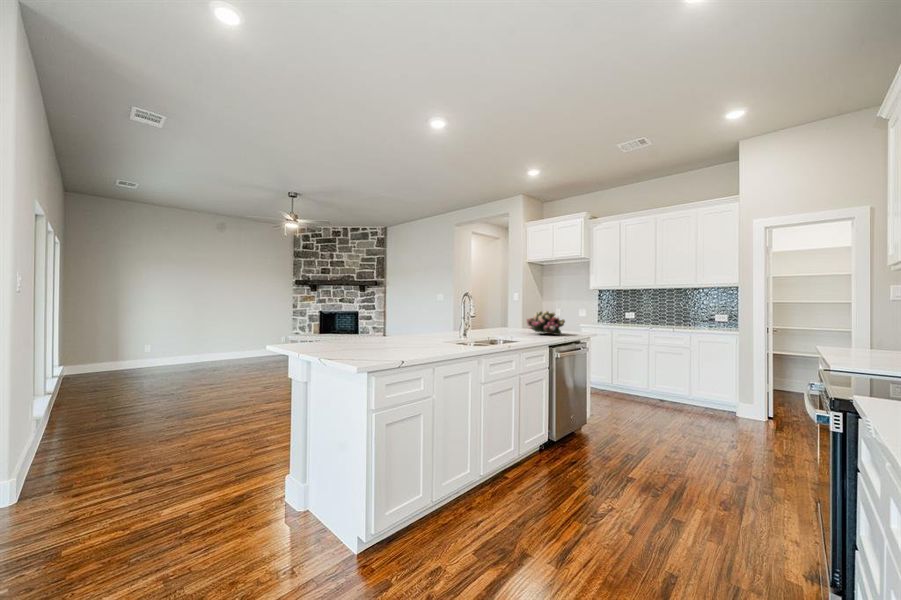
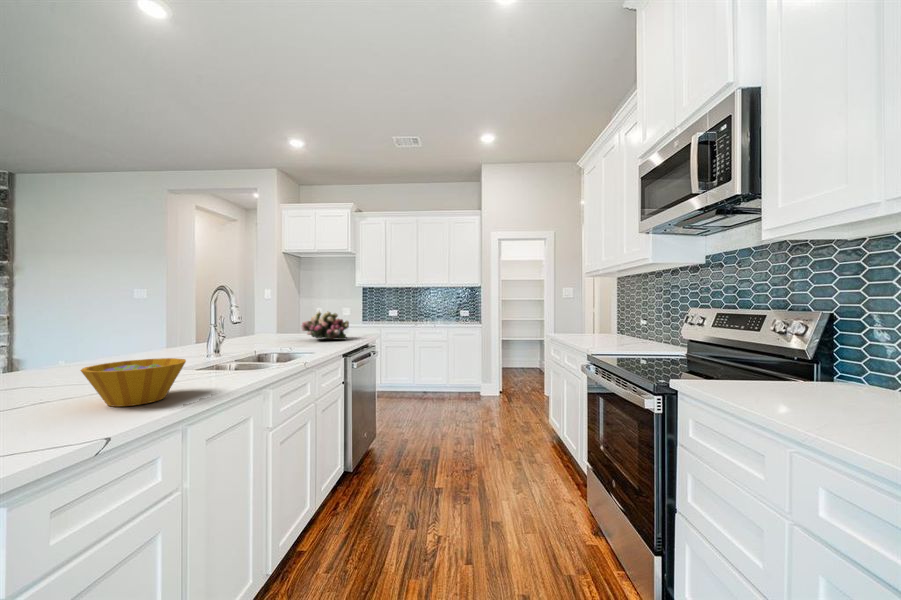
bowl: none [394,332,435,353] -> present [81,358,186,407]

